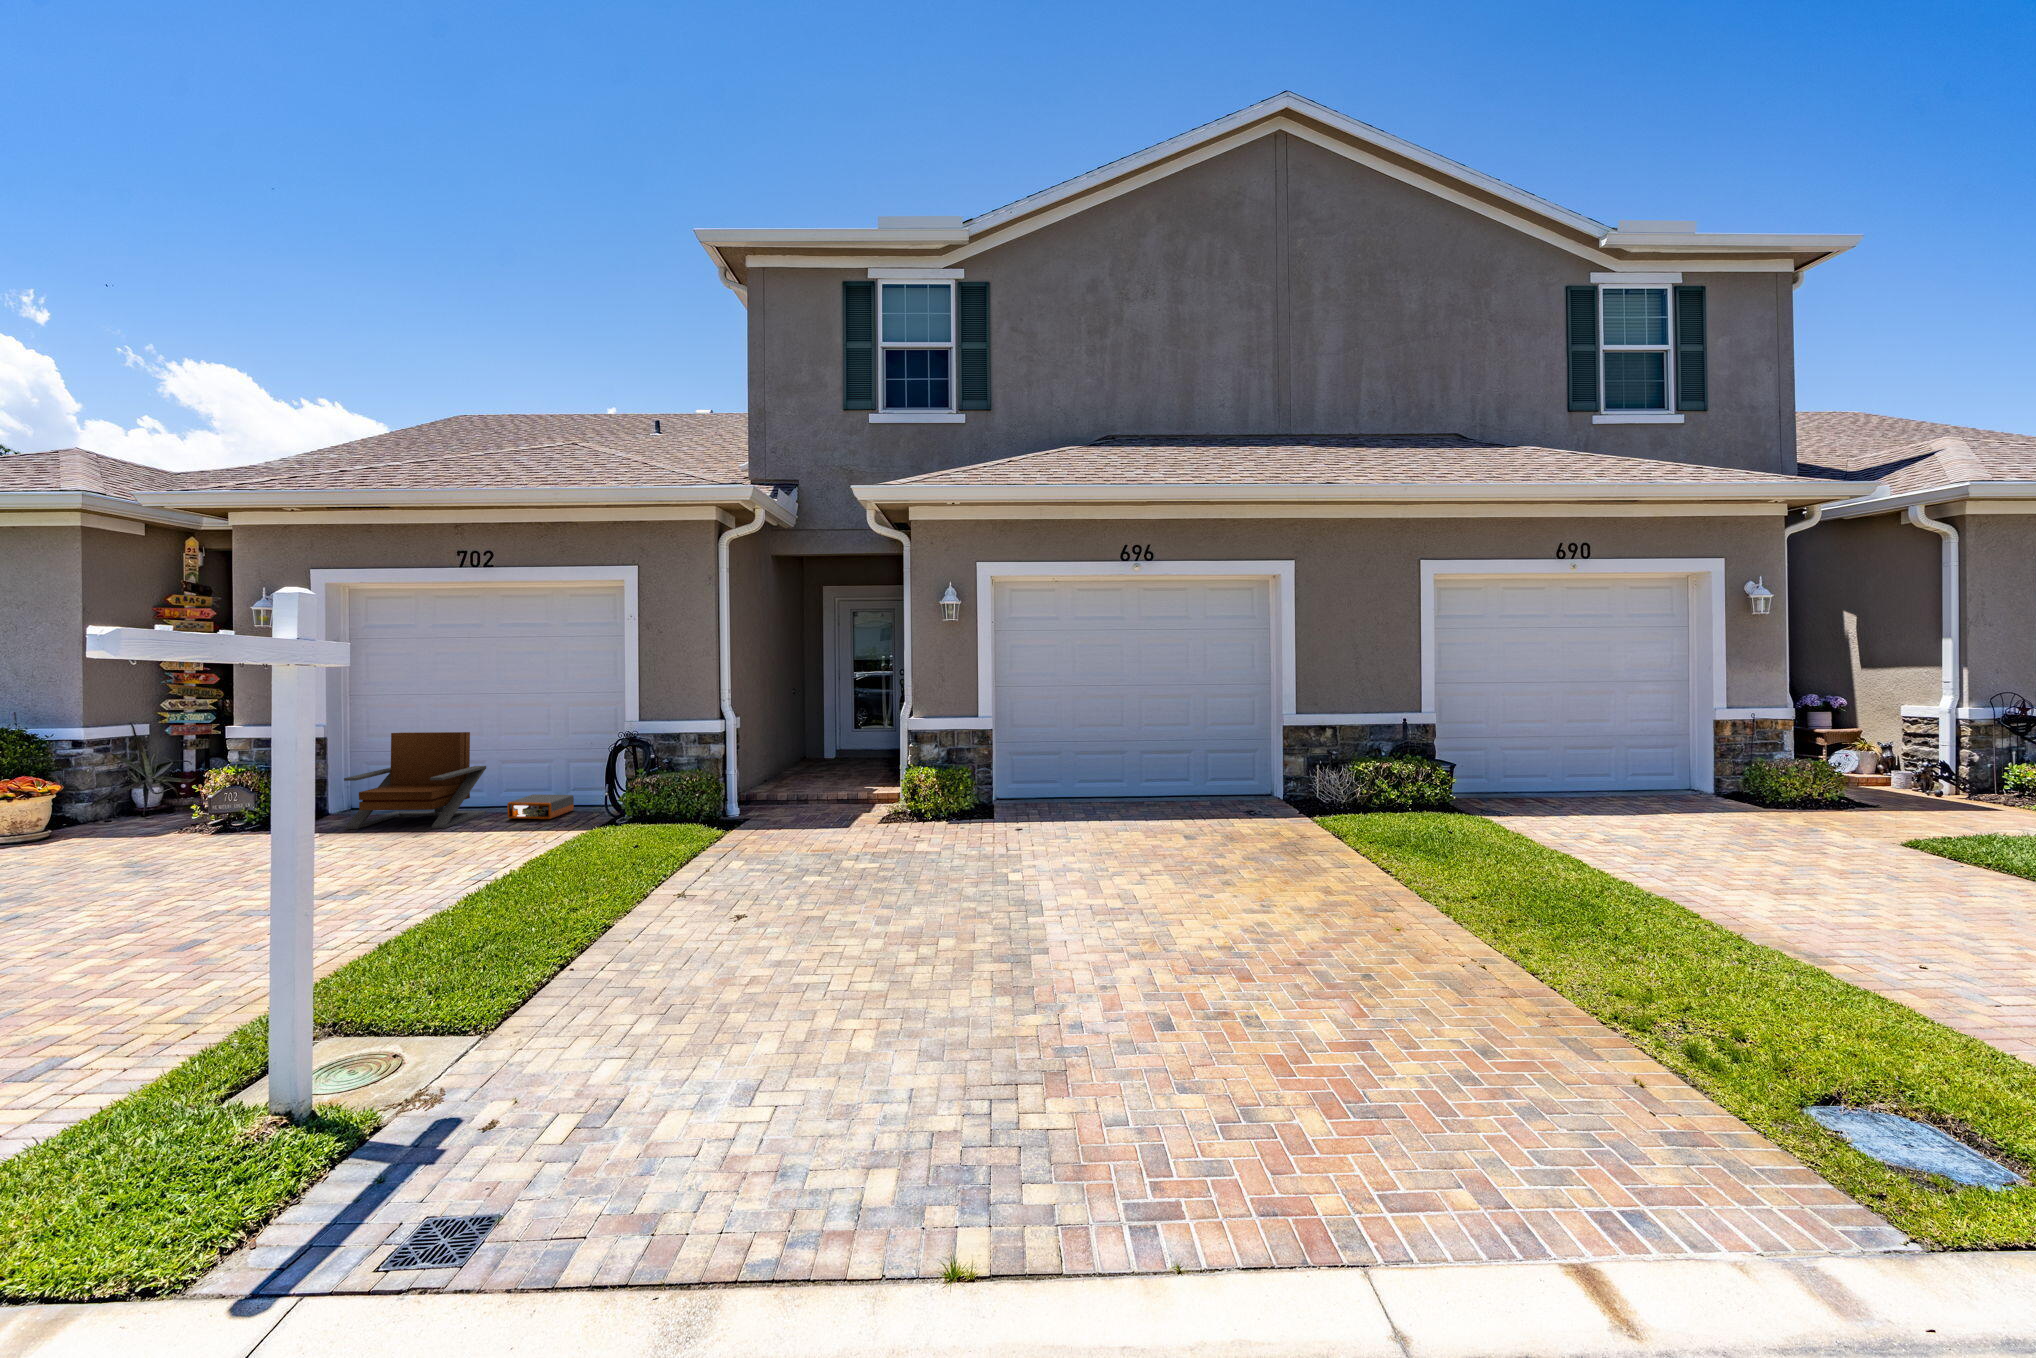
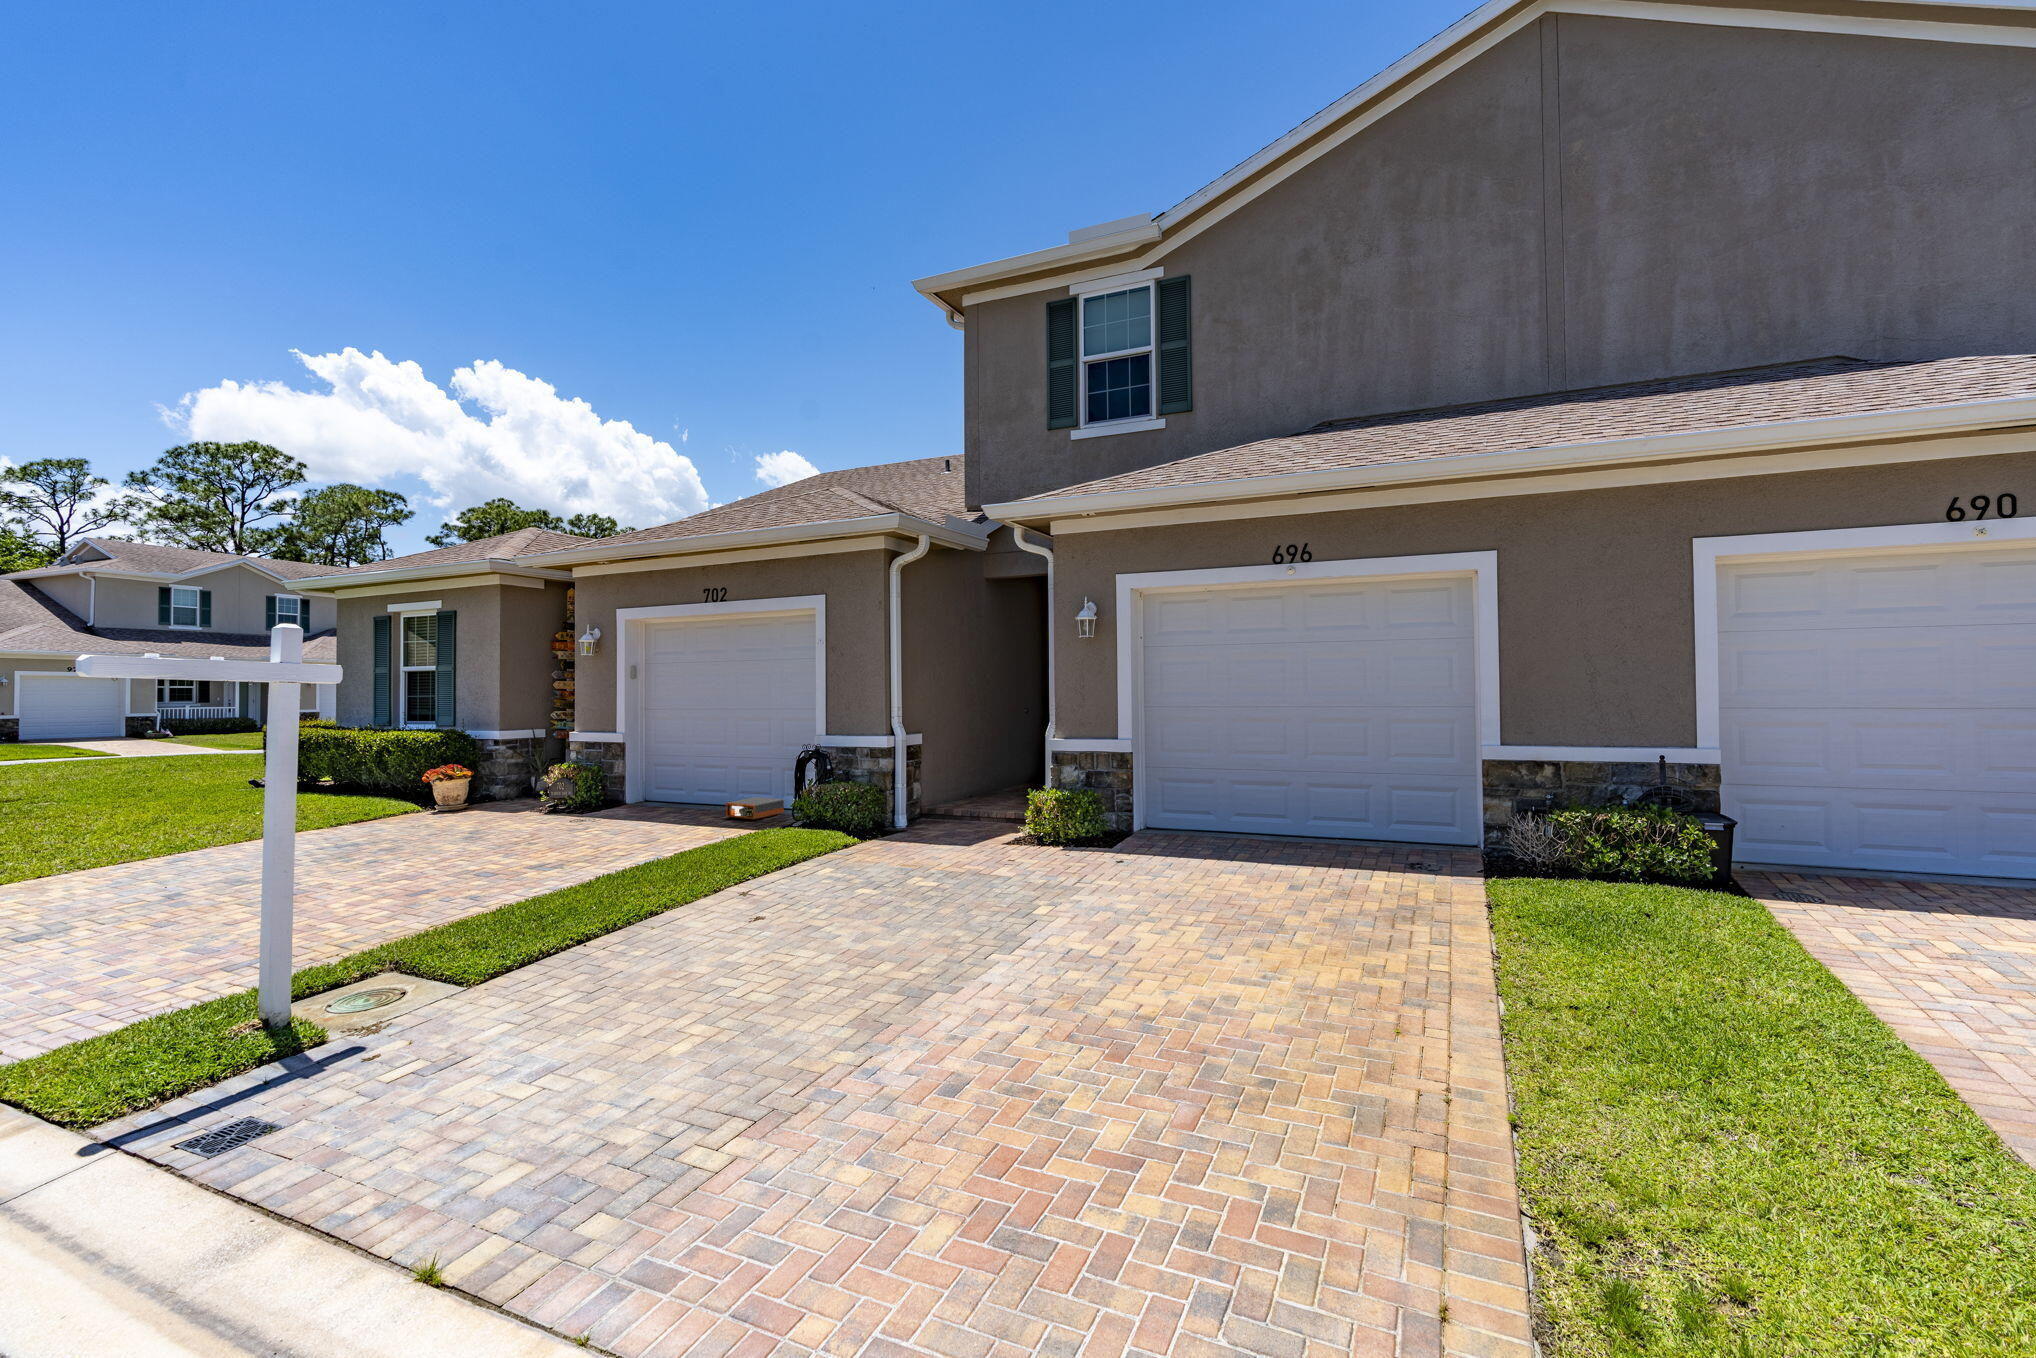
lounge chair: present [344,732,486,829] -> none [616,740,724,822]

